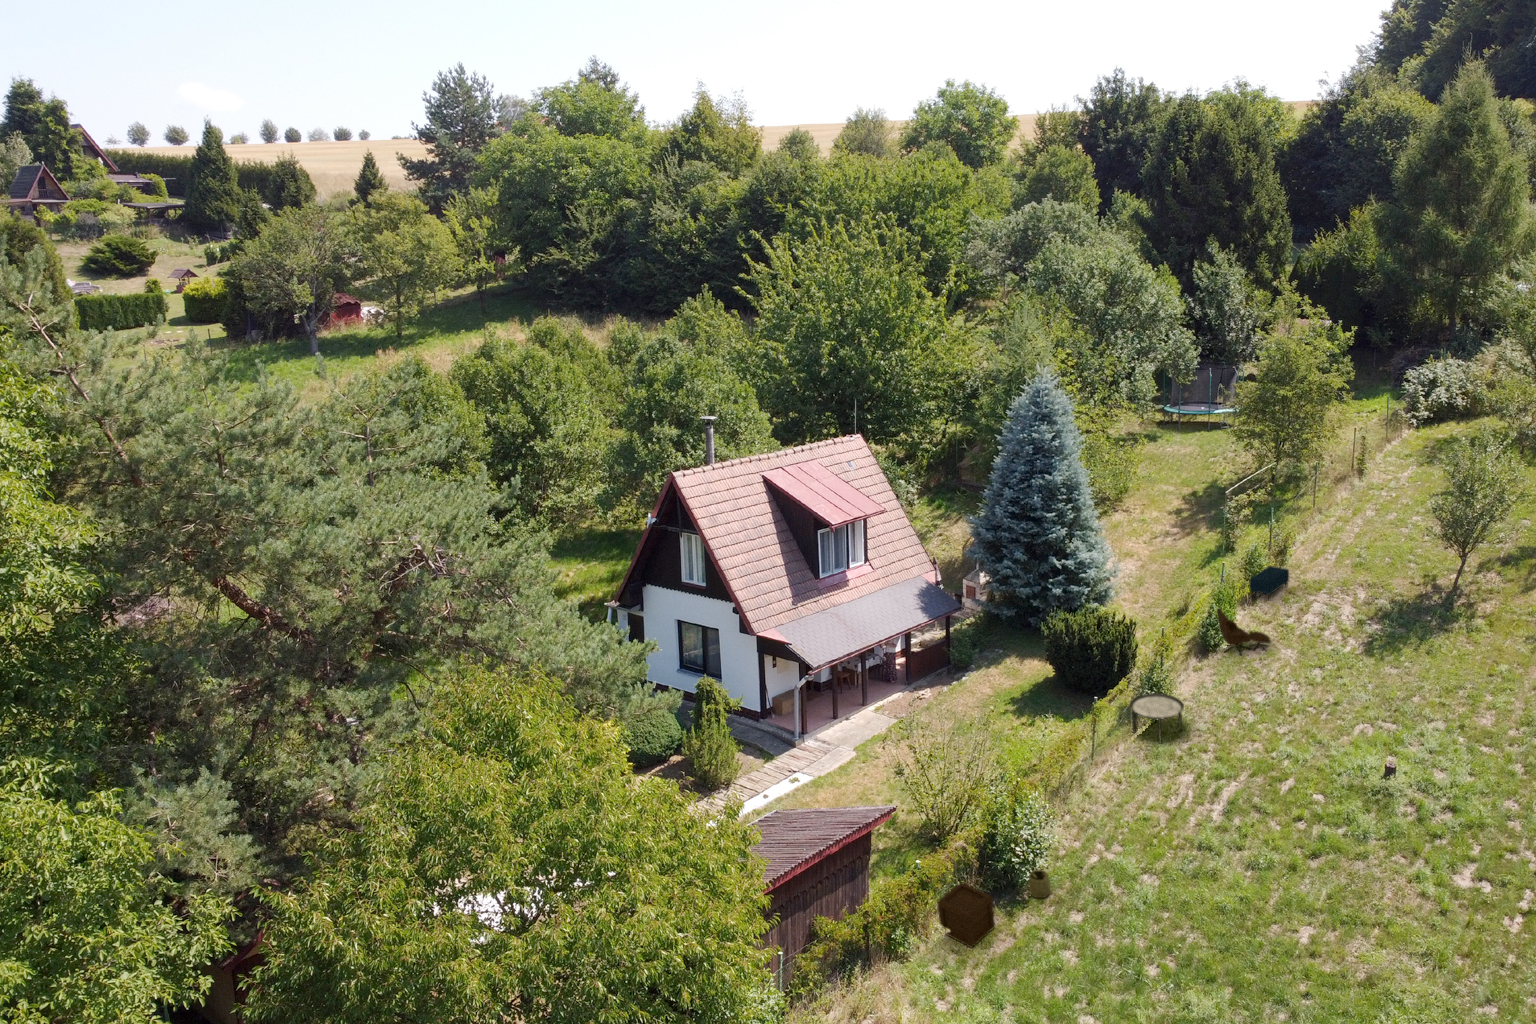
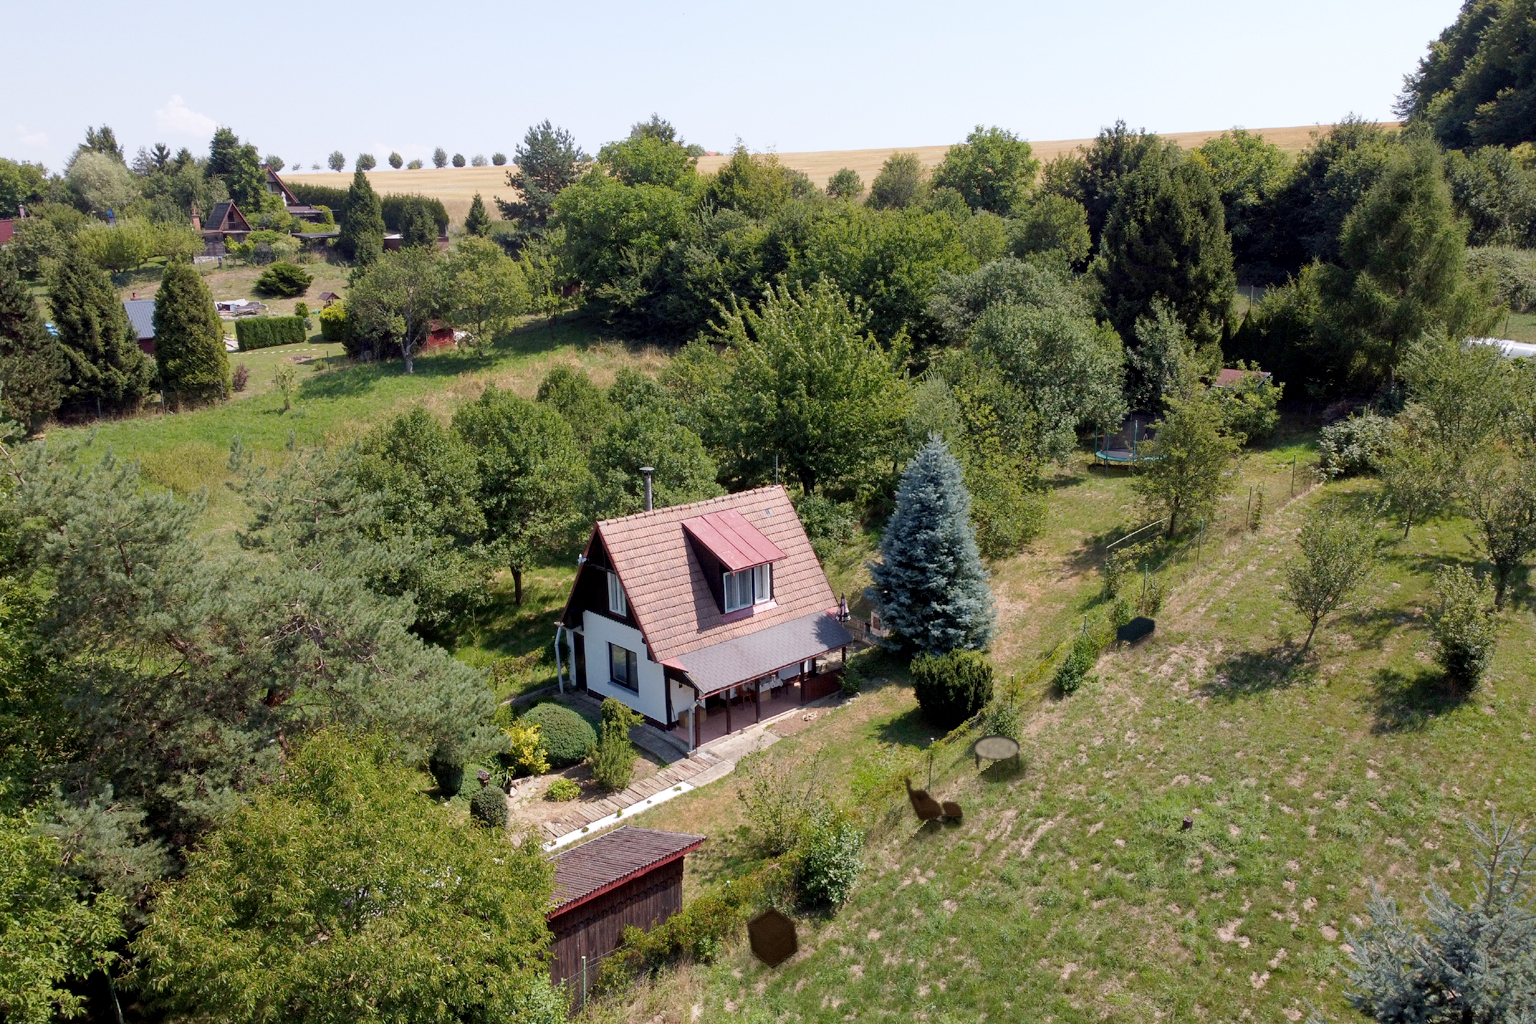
lounge chair: present [1217,608,1271,655] -> present [904,778,963,831]
basket: present [1029,870,1050,898] -> none [837,898,857,925]

